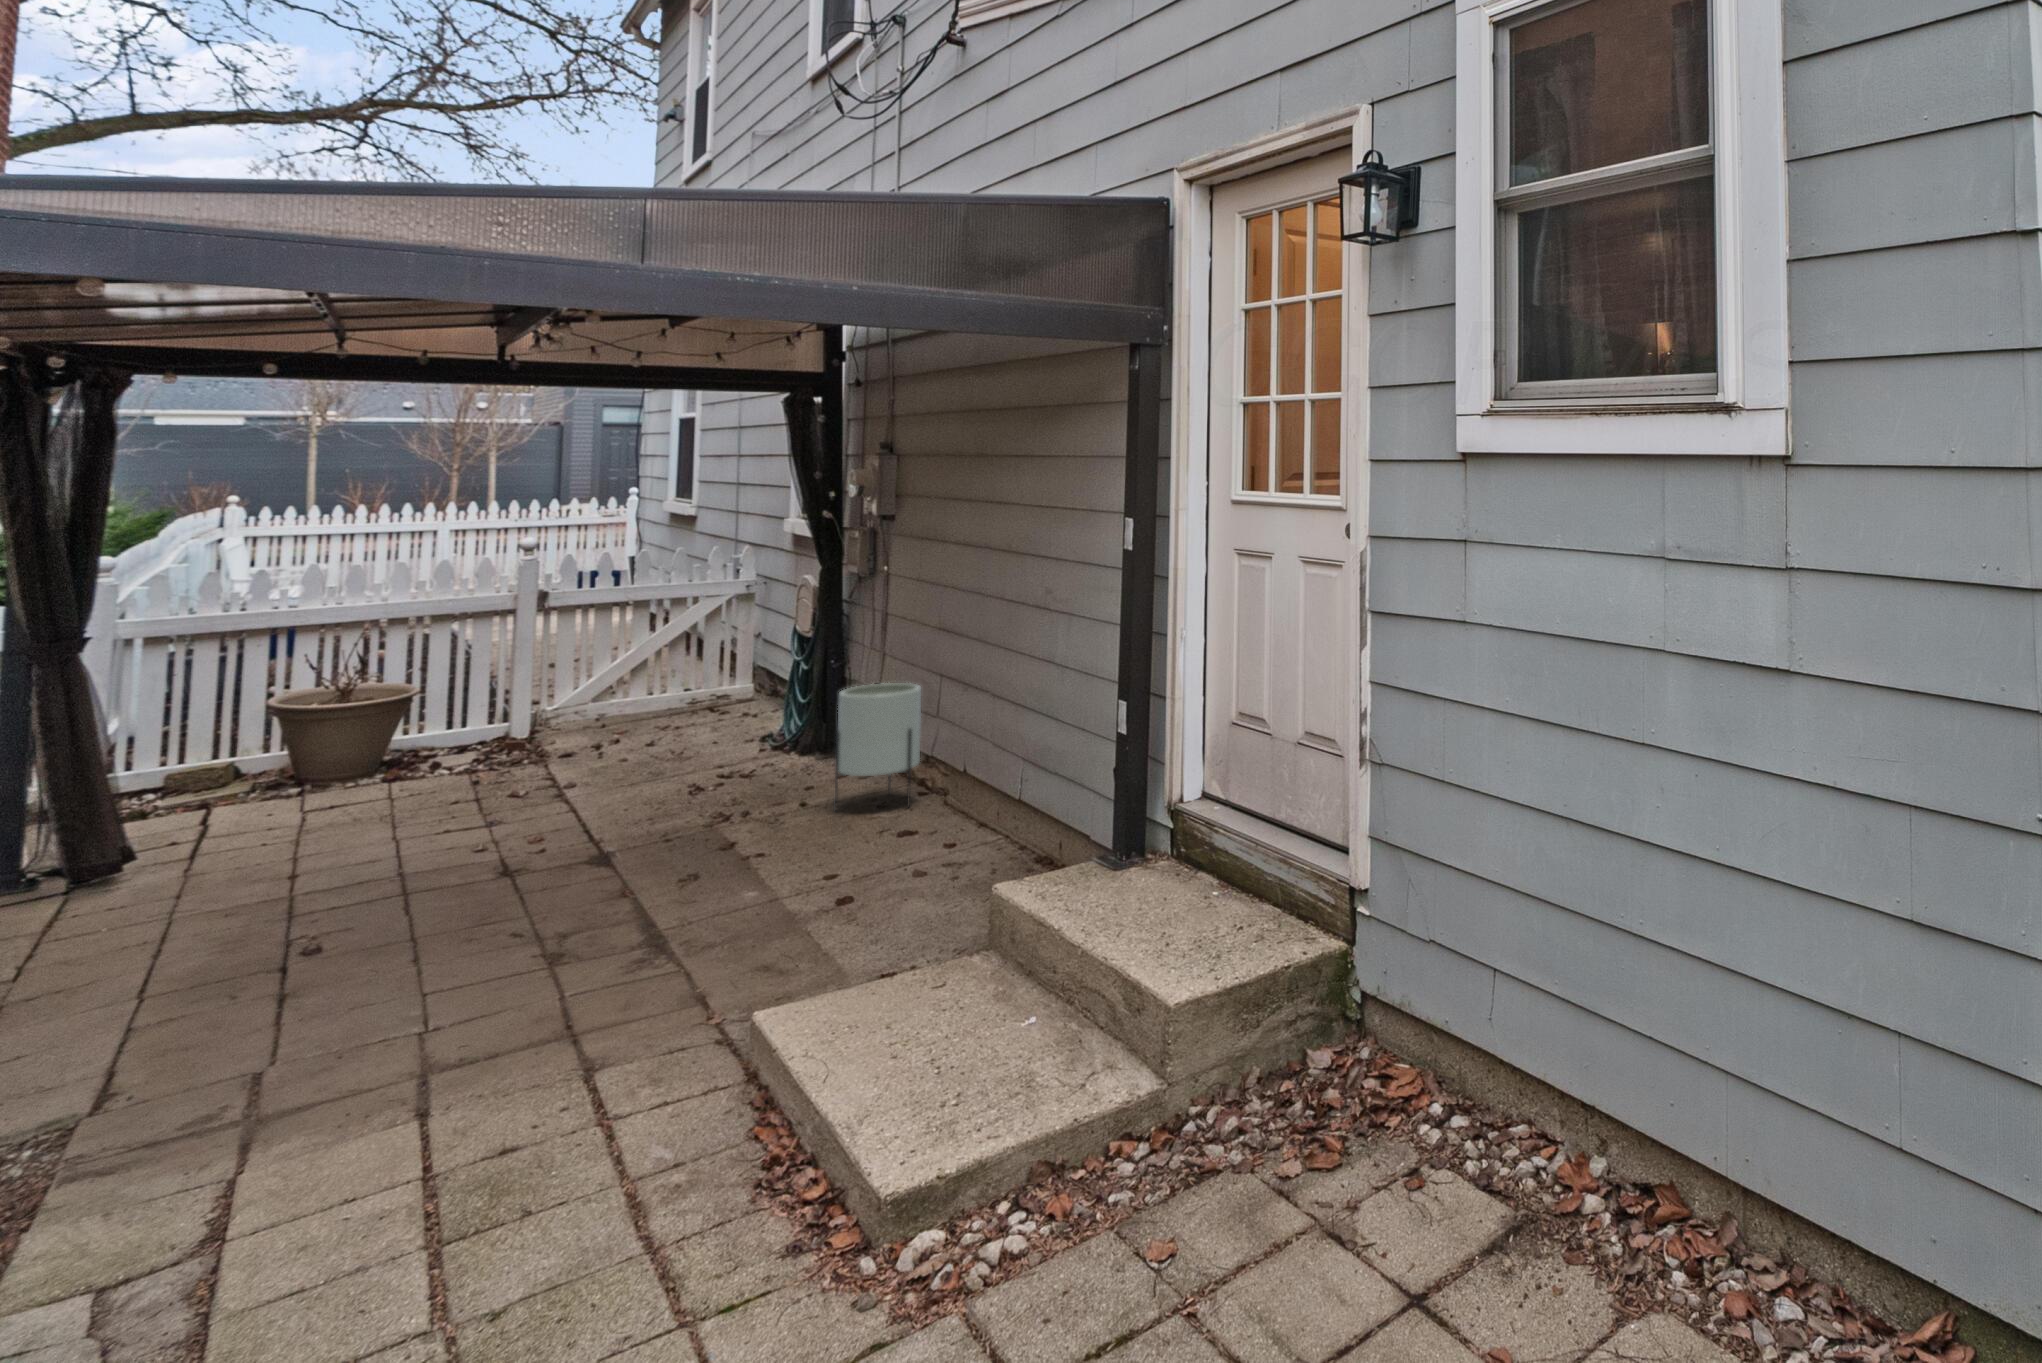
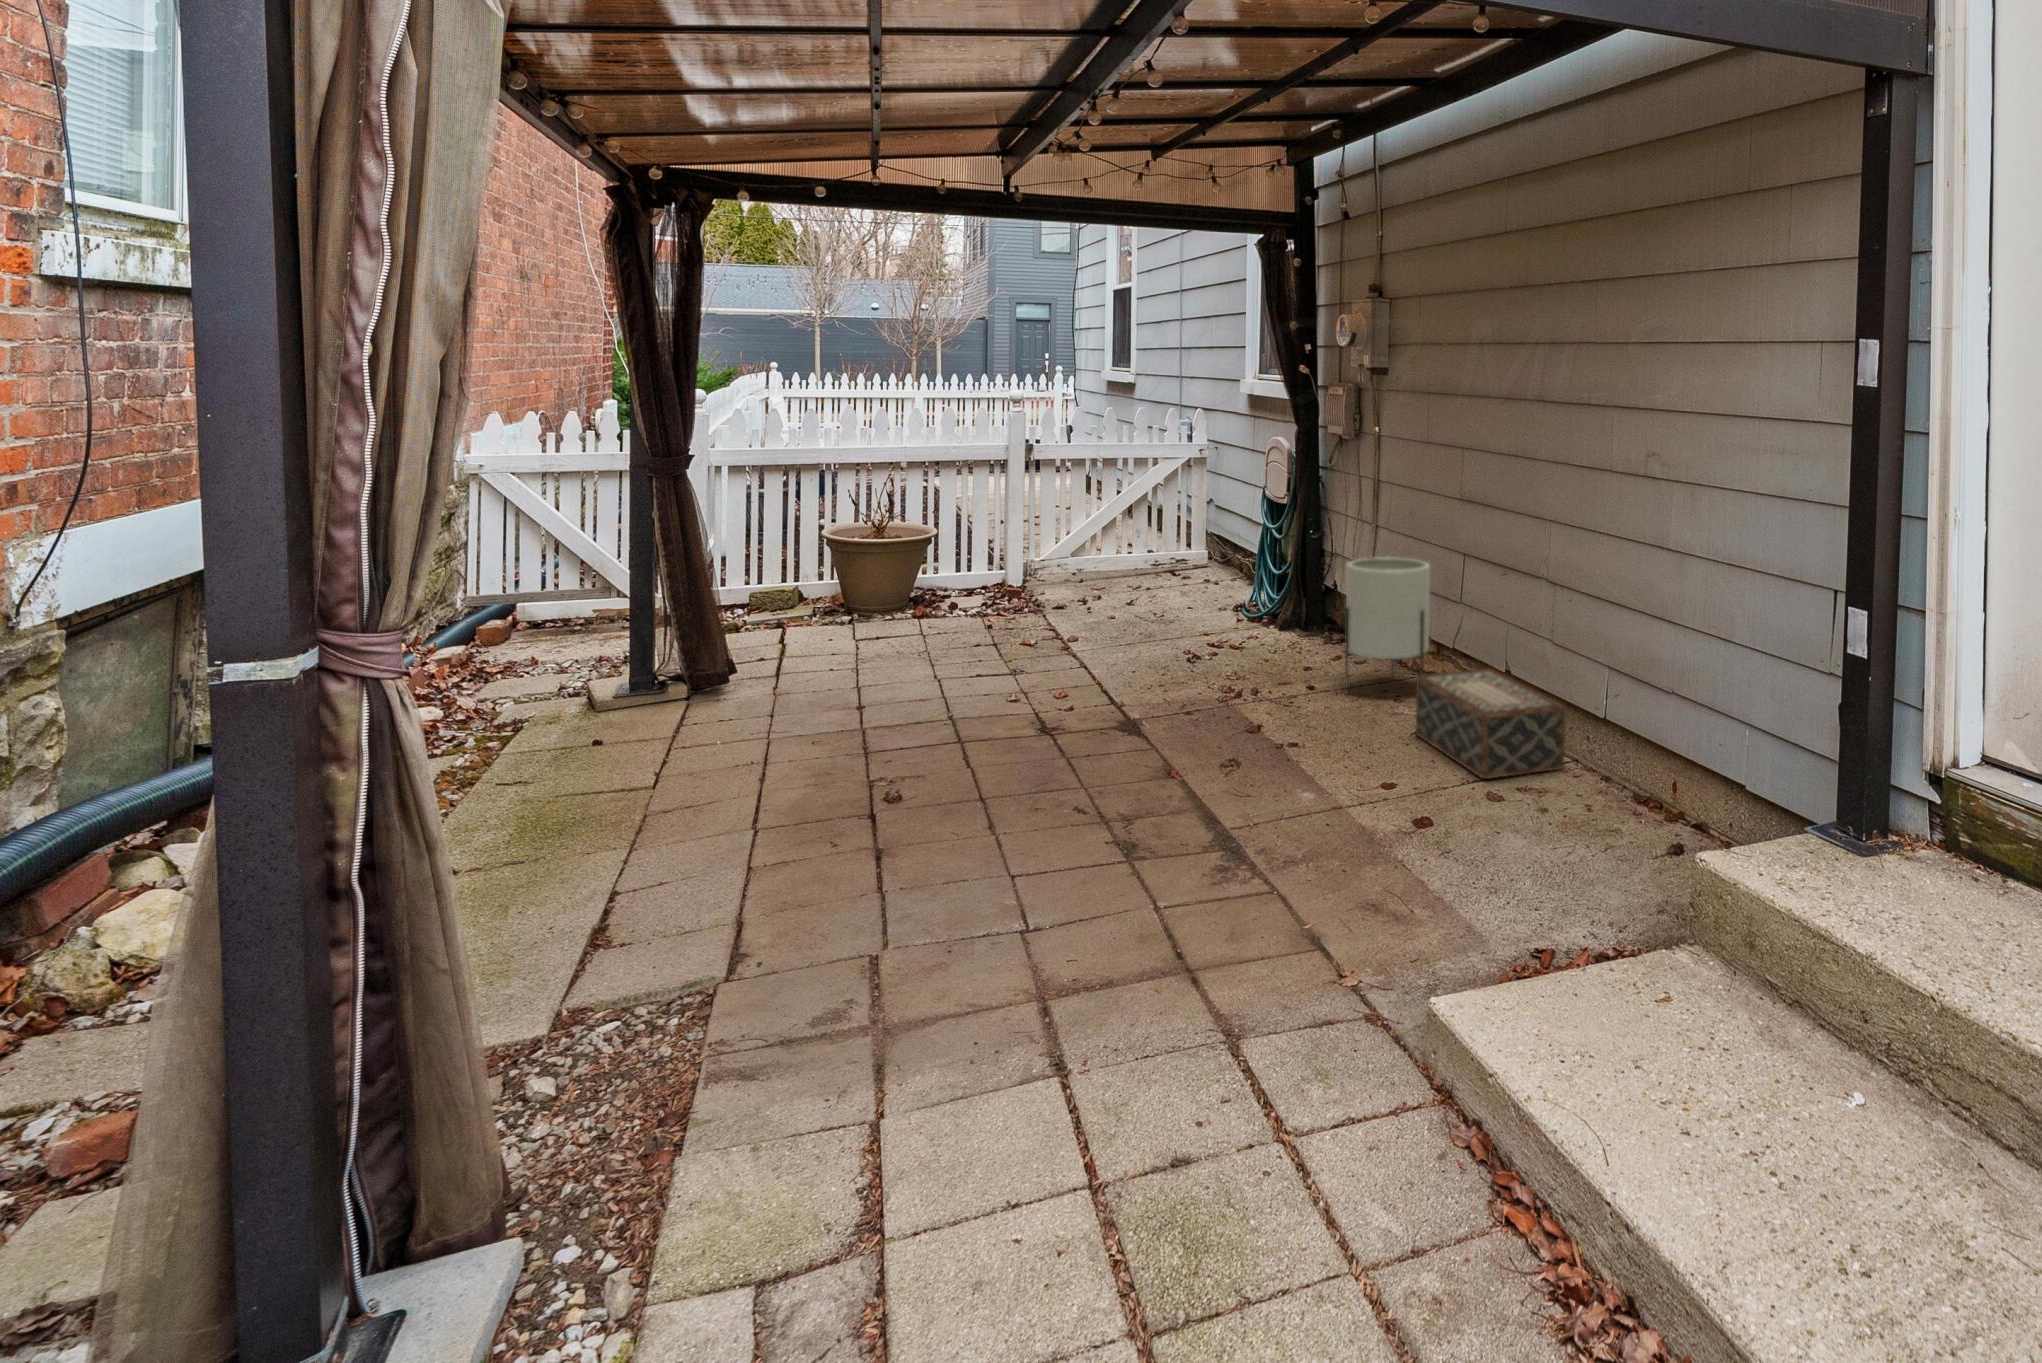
woven basket: none [885,775,1008,868] -> present [1416,669,1565,779]

